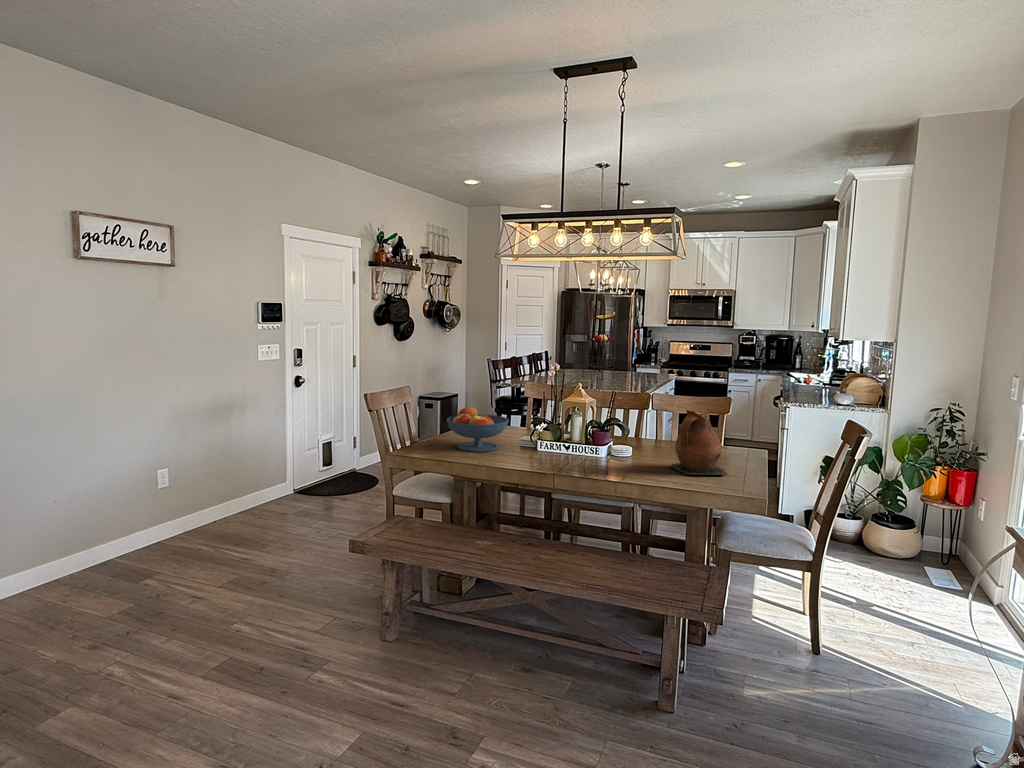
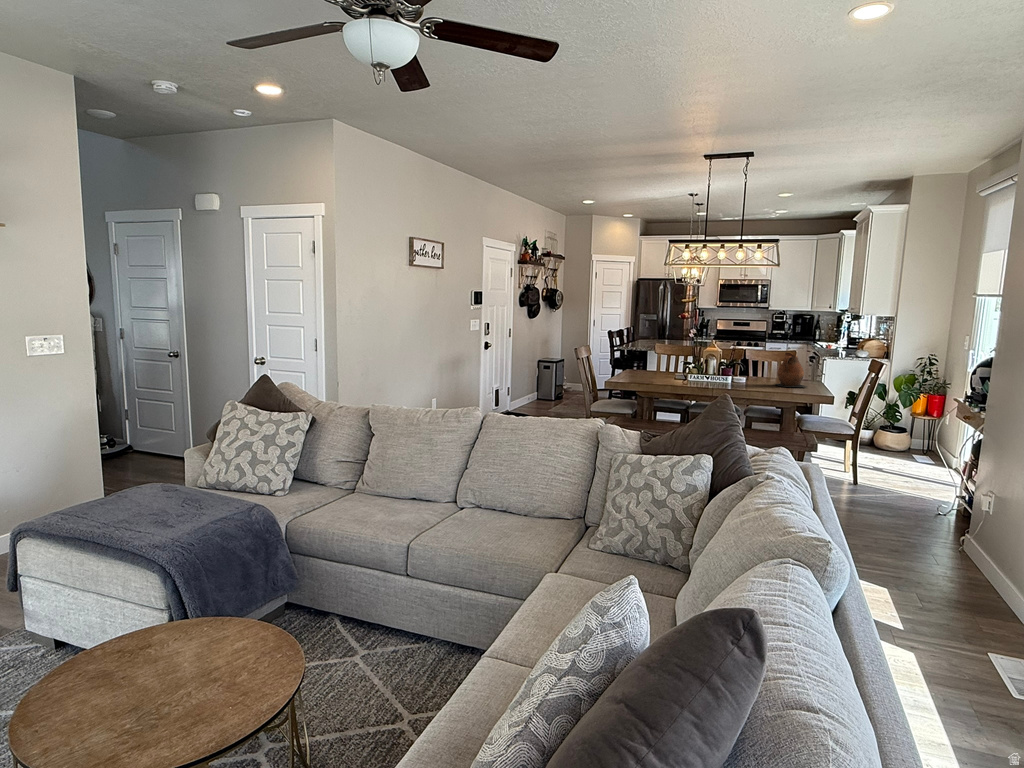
fruit bowl: present [447,407,509,452] -> none [637,355,675,380]

